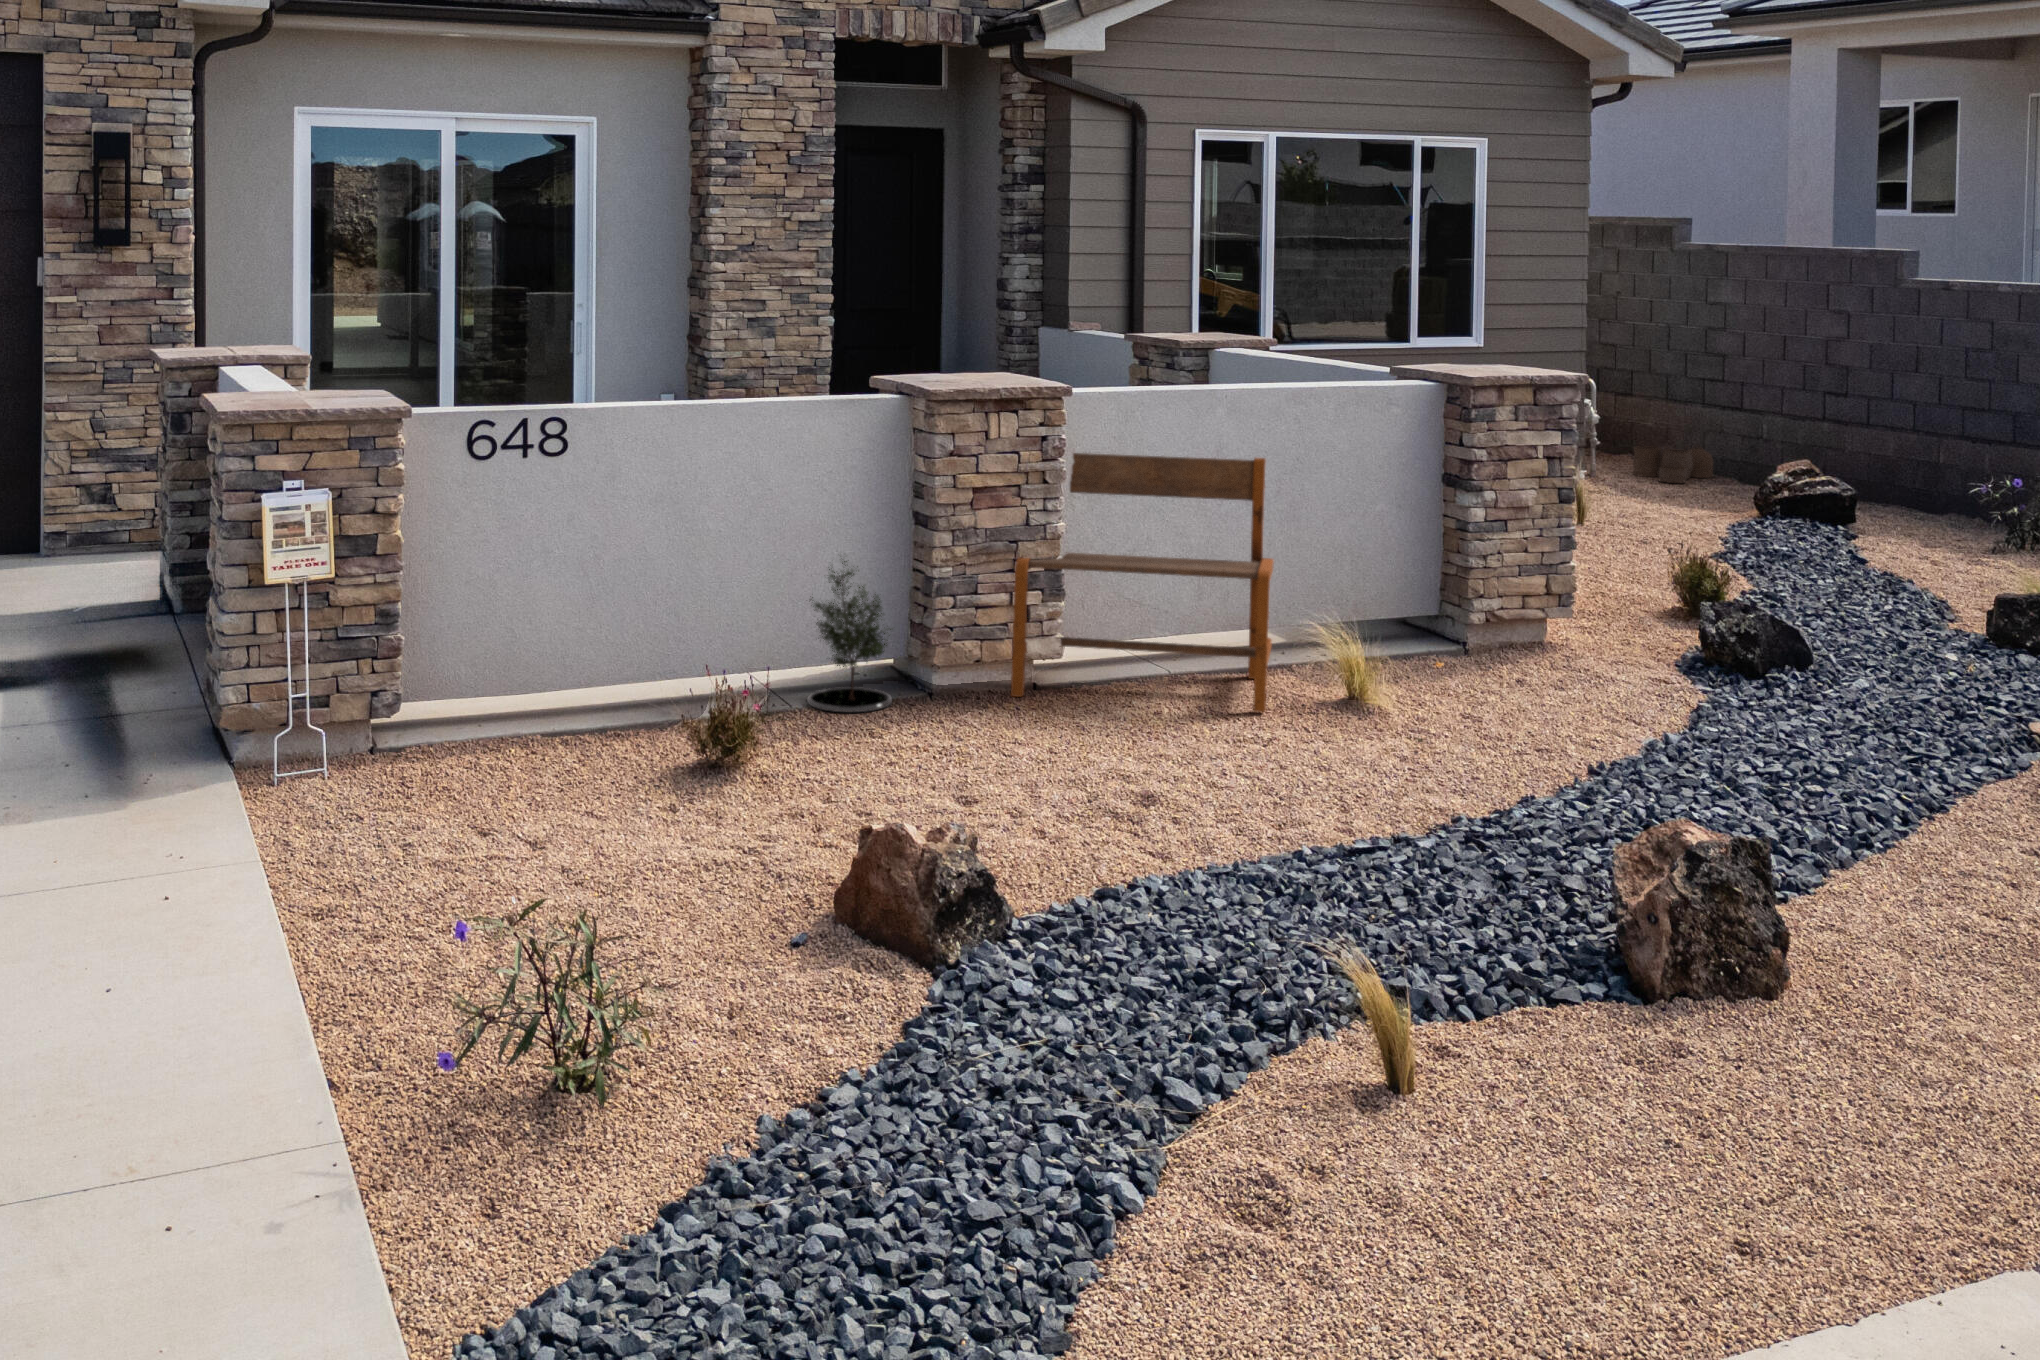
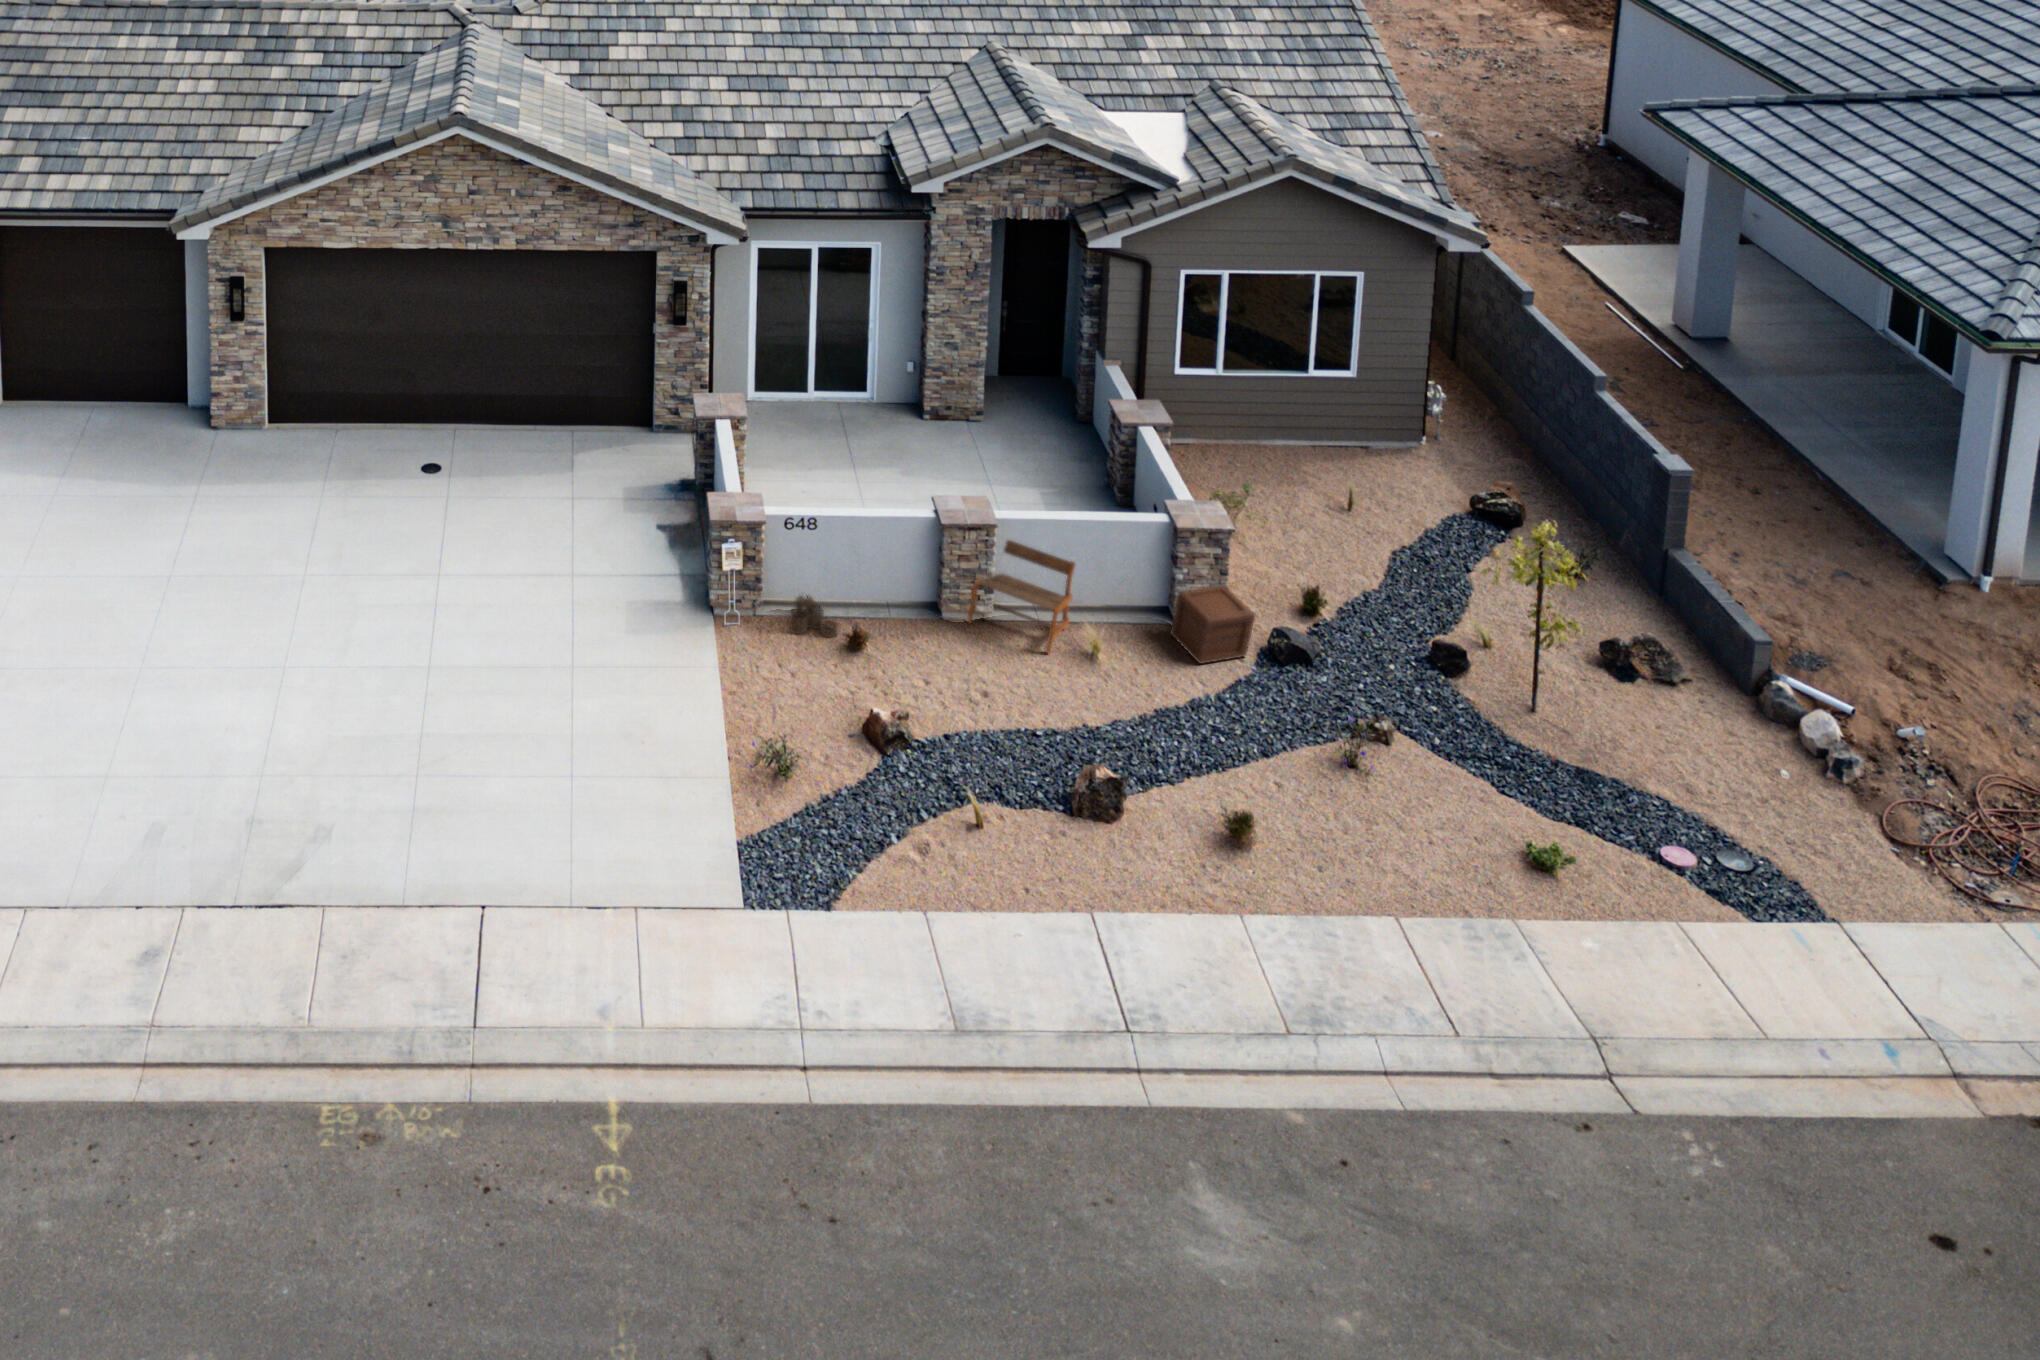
woven basket: present [1633,443,1713,483] -> present [790,594,838,637]
wooden crate: none [1493,514,1694,683] -> present [1170,586,1255,664]
potted tree: present [807,561,892,712] -> none [896,572,929,623]

